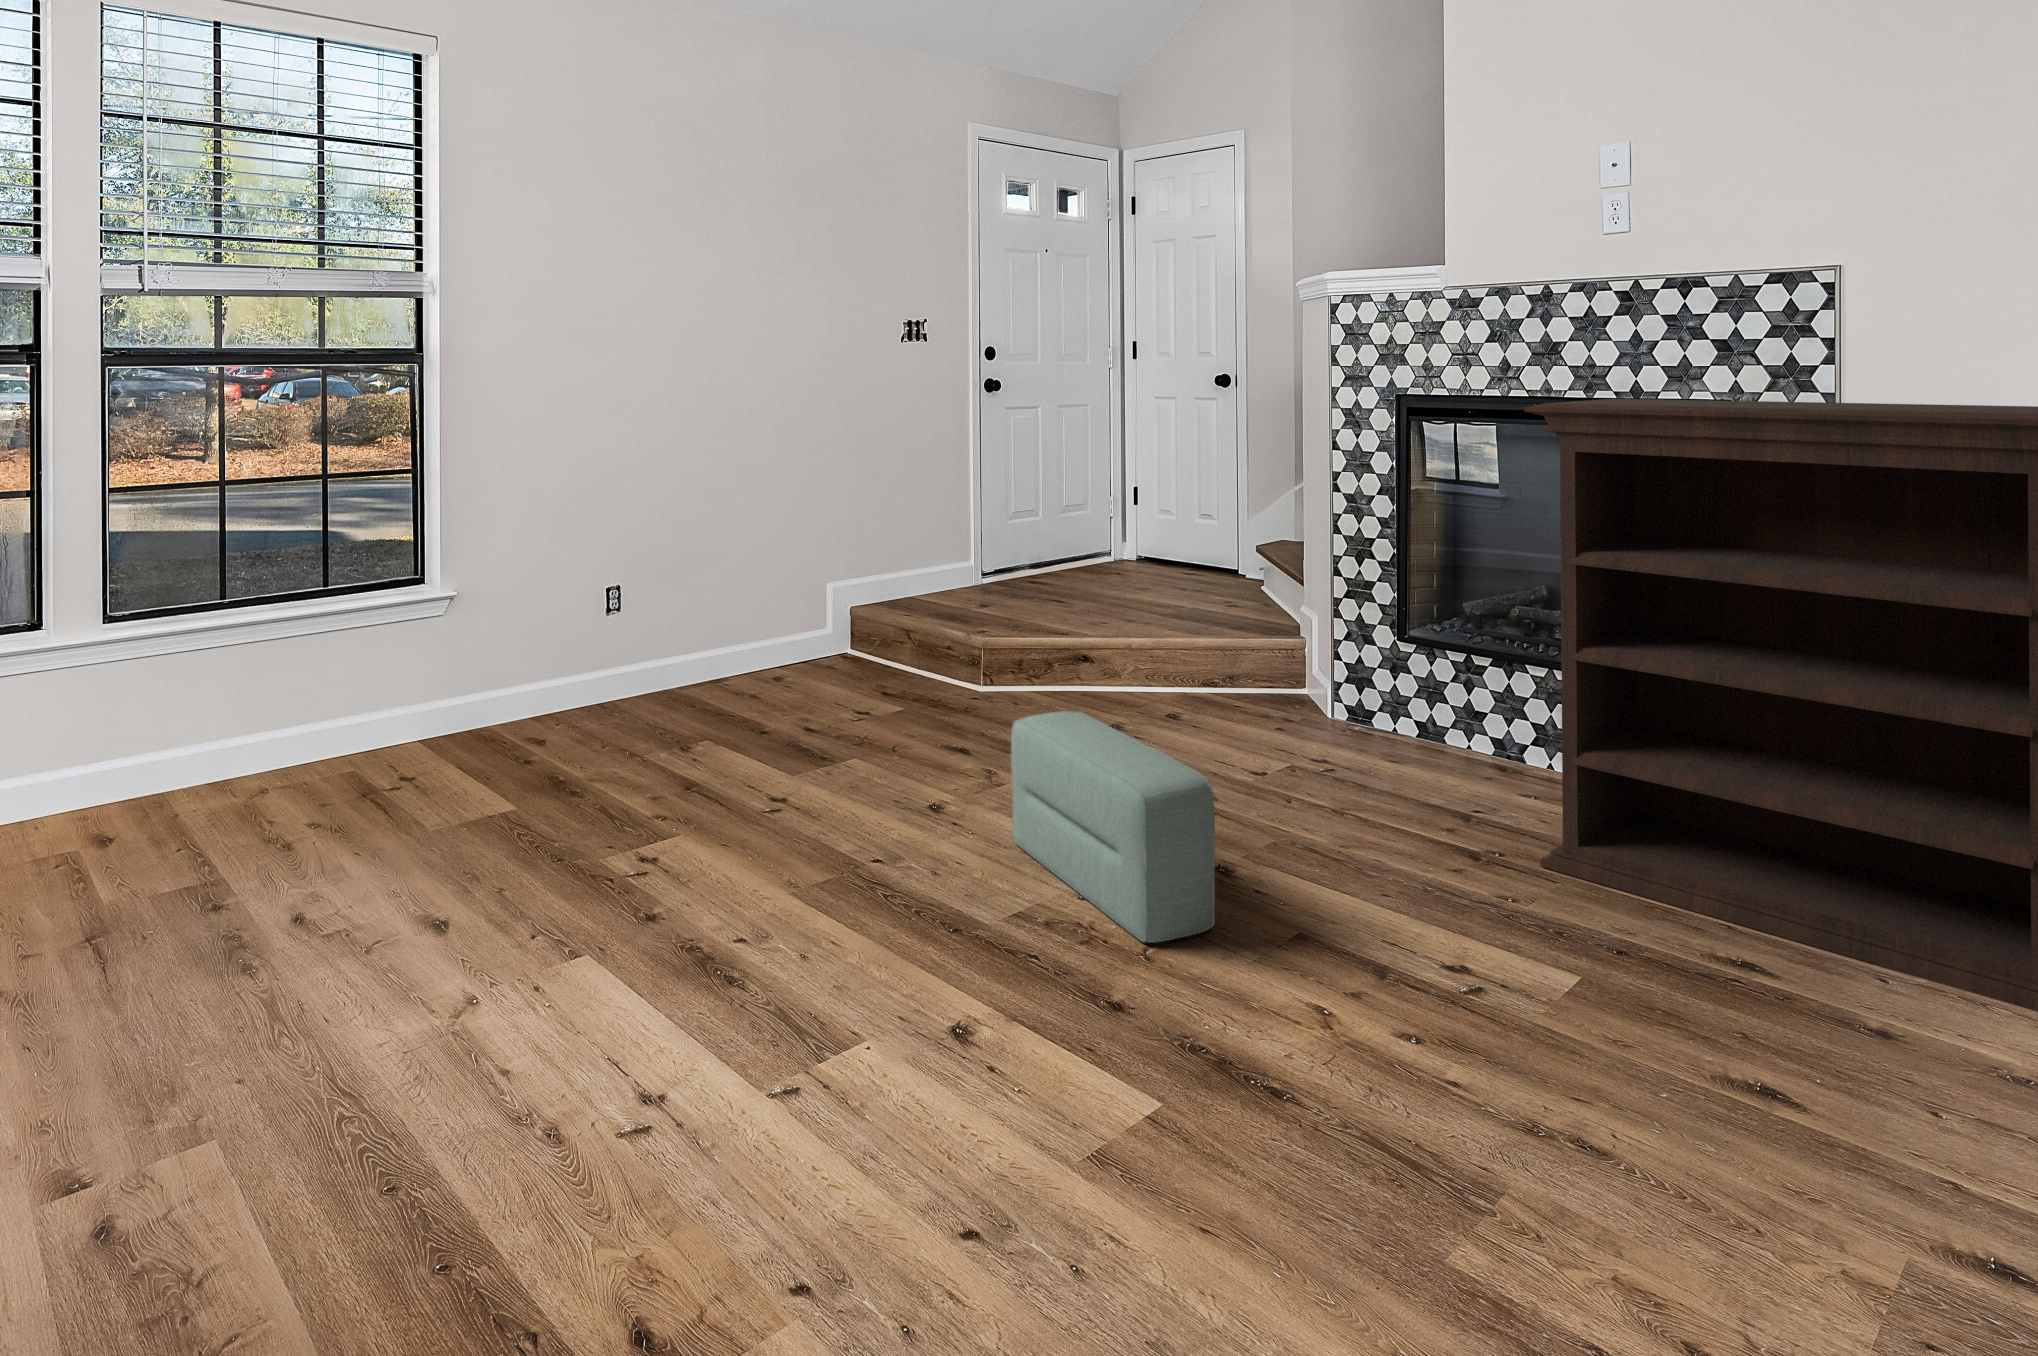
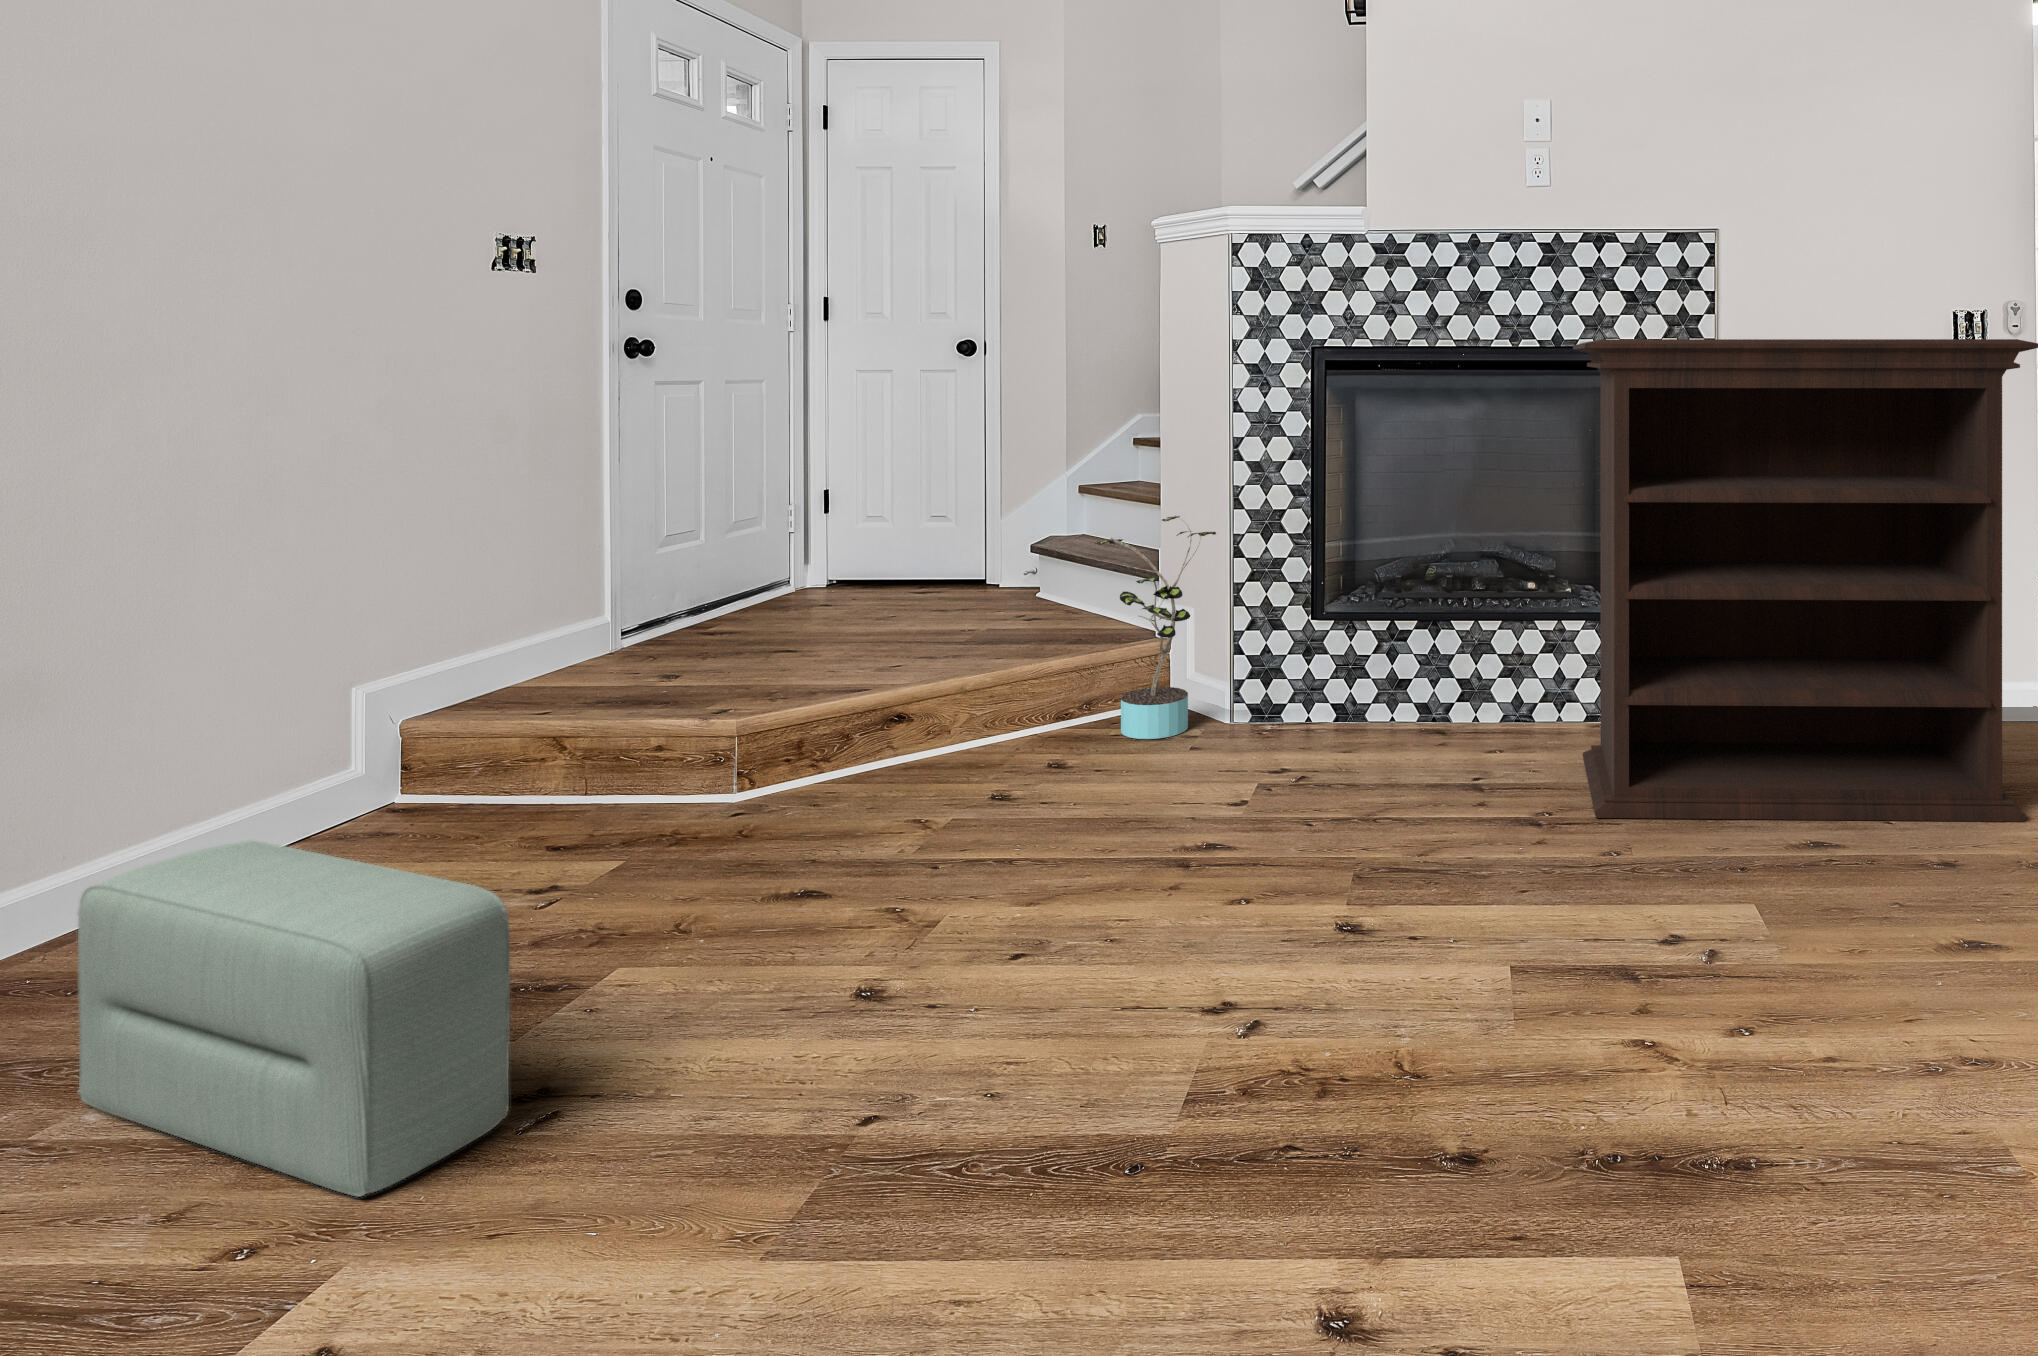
potted plant: none [1232,535,1318,719] -> present [1097,516,1216,739]
pouf: present [1011,711,1215,943] -> present [78,841,510,1197]

